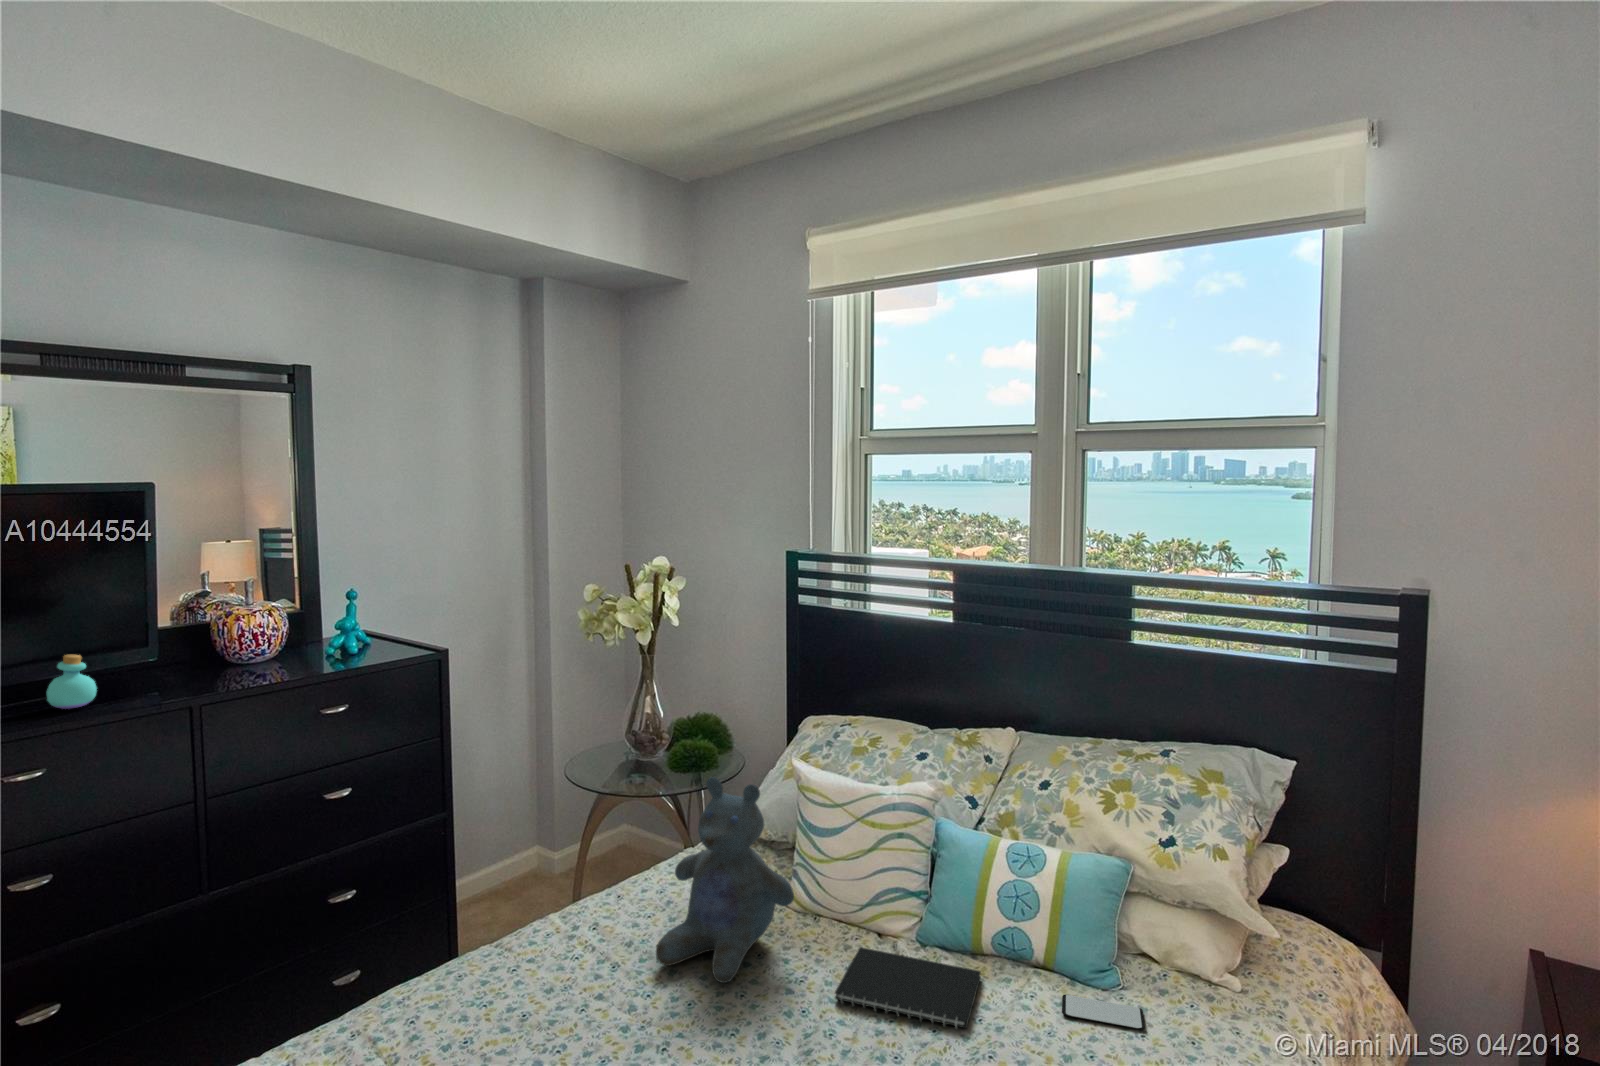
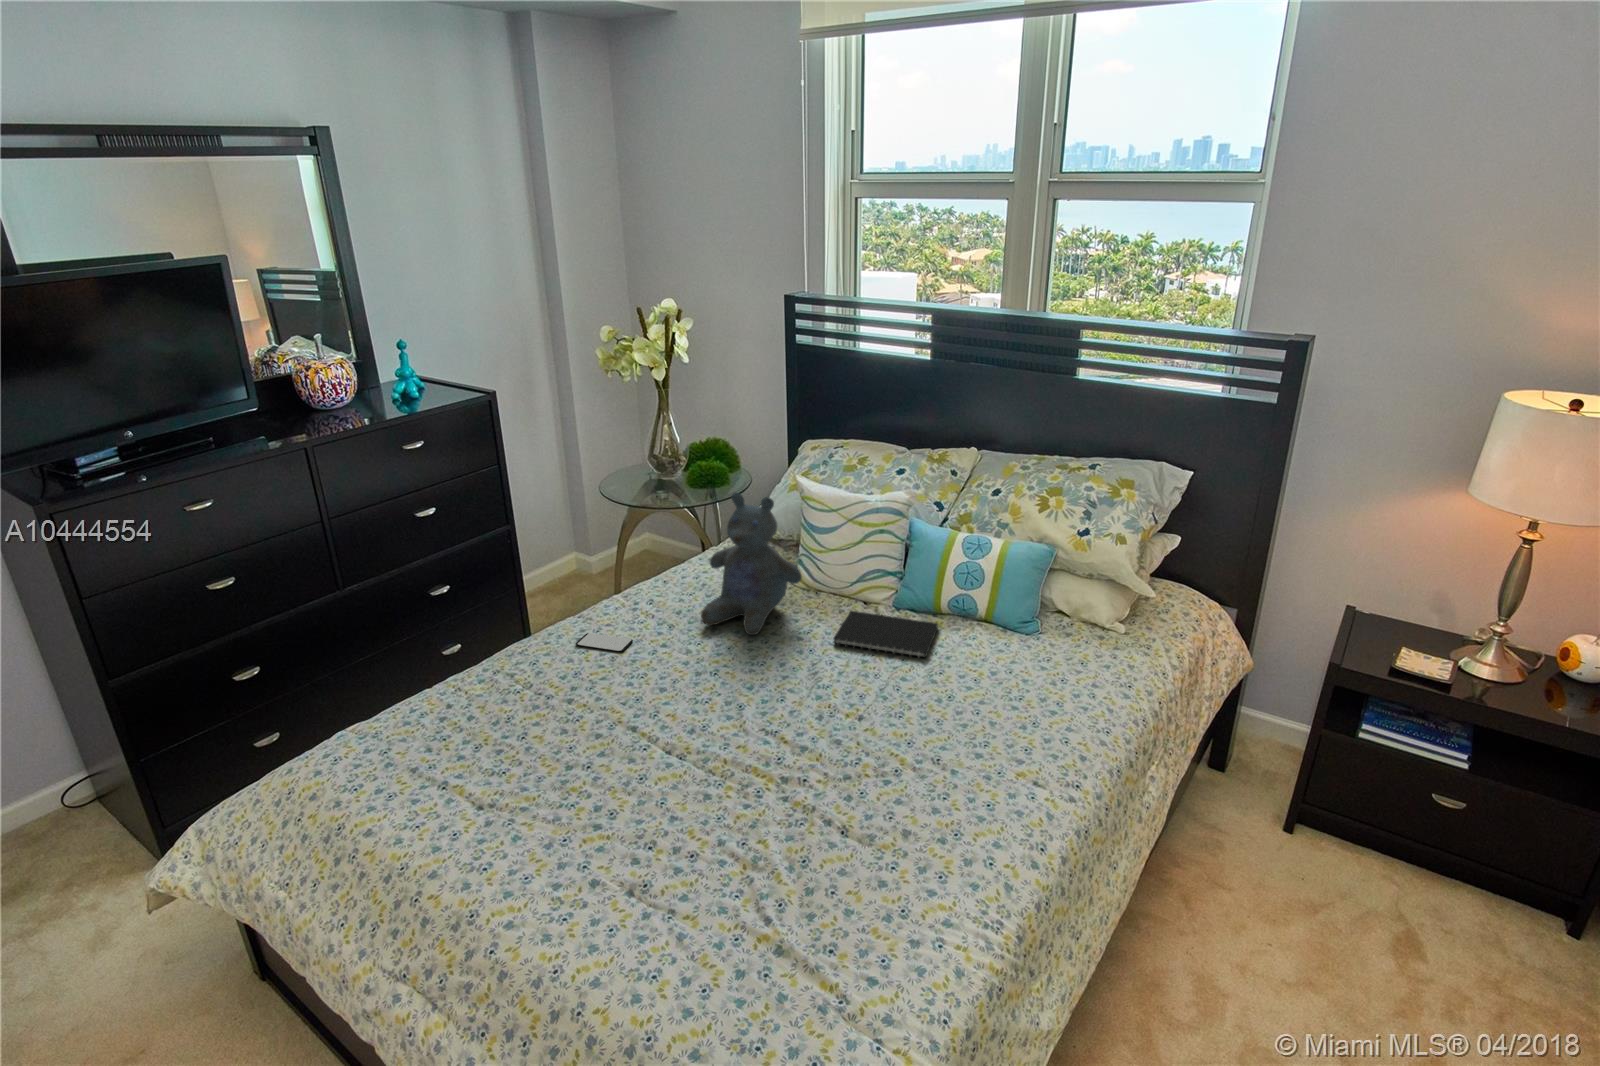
perfume bottle: present [47,655,97,709] -> none [190,406,228,450]
smartphone: present [1062,995,1145,1030] -> present [576,633,633,652]

